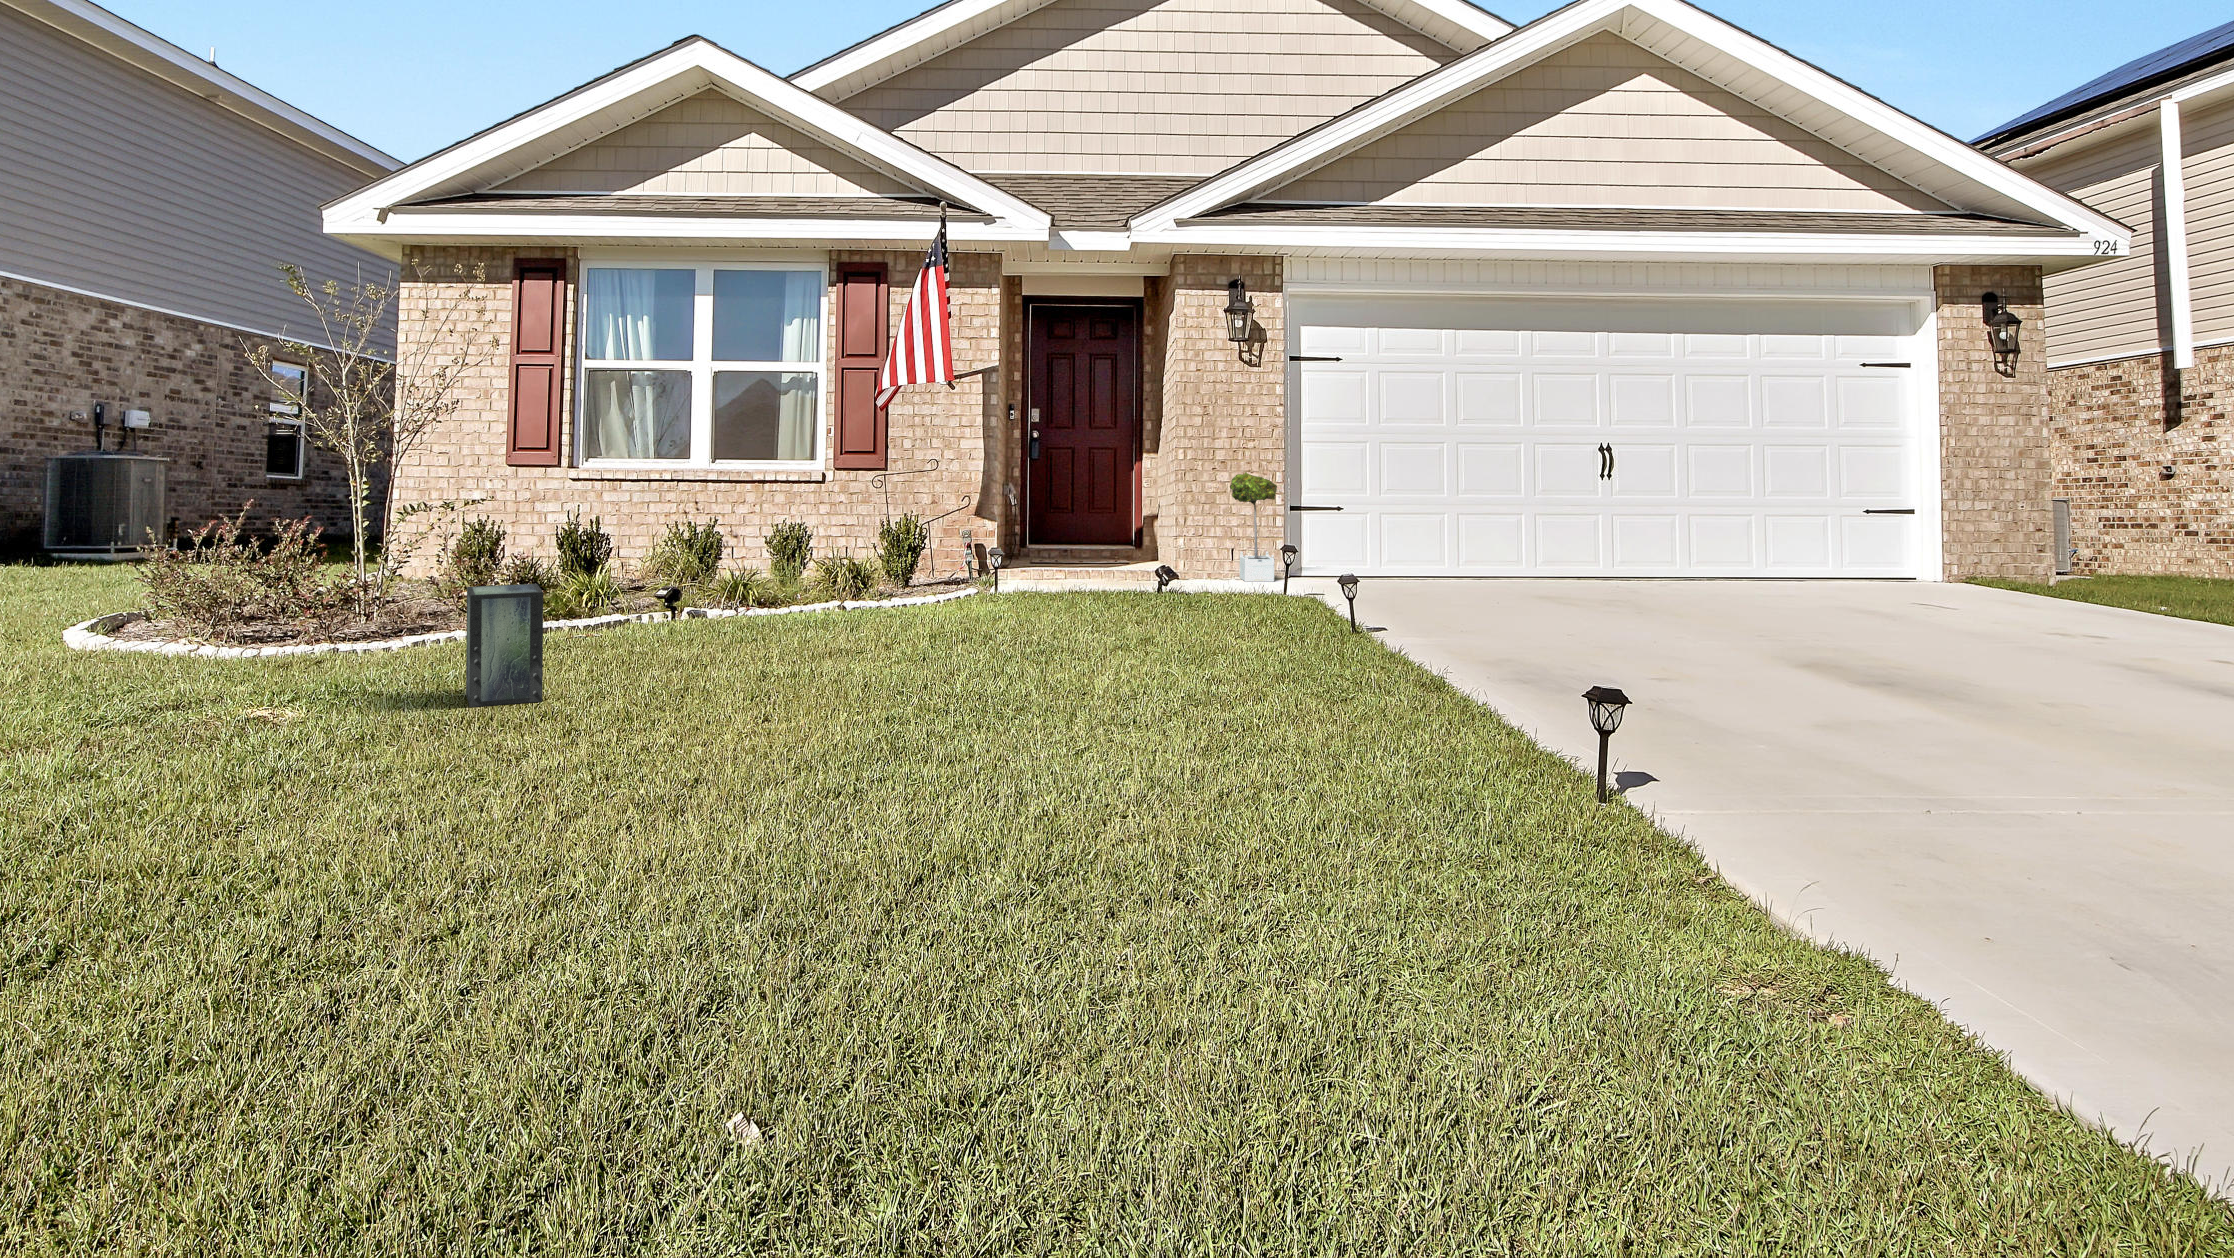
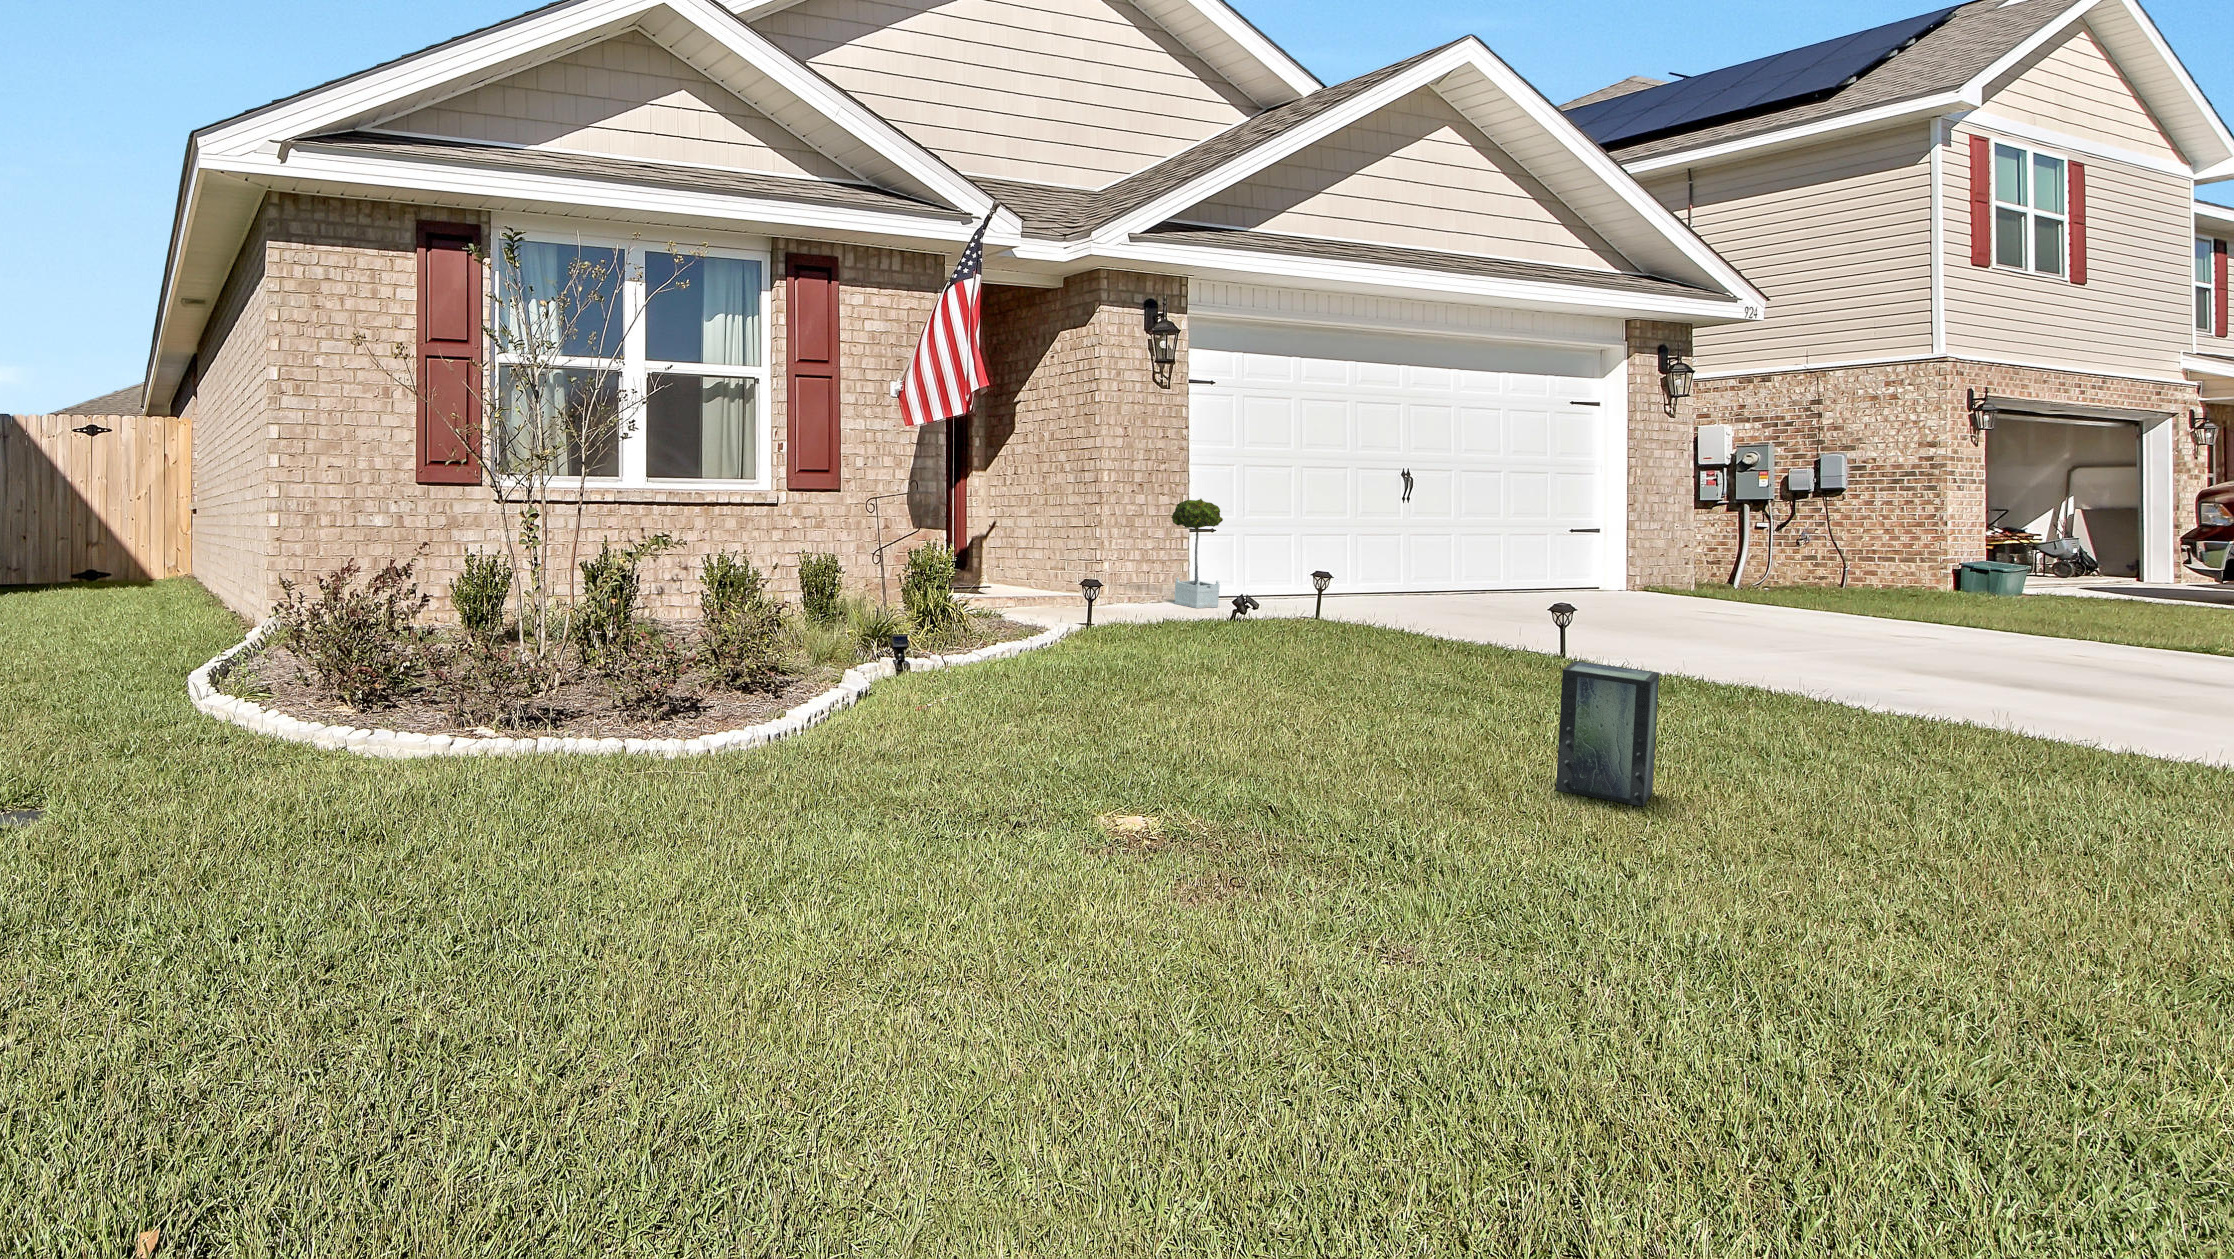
storage box: present [466,584,543,707] -> present [1556,661,1659,806]

